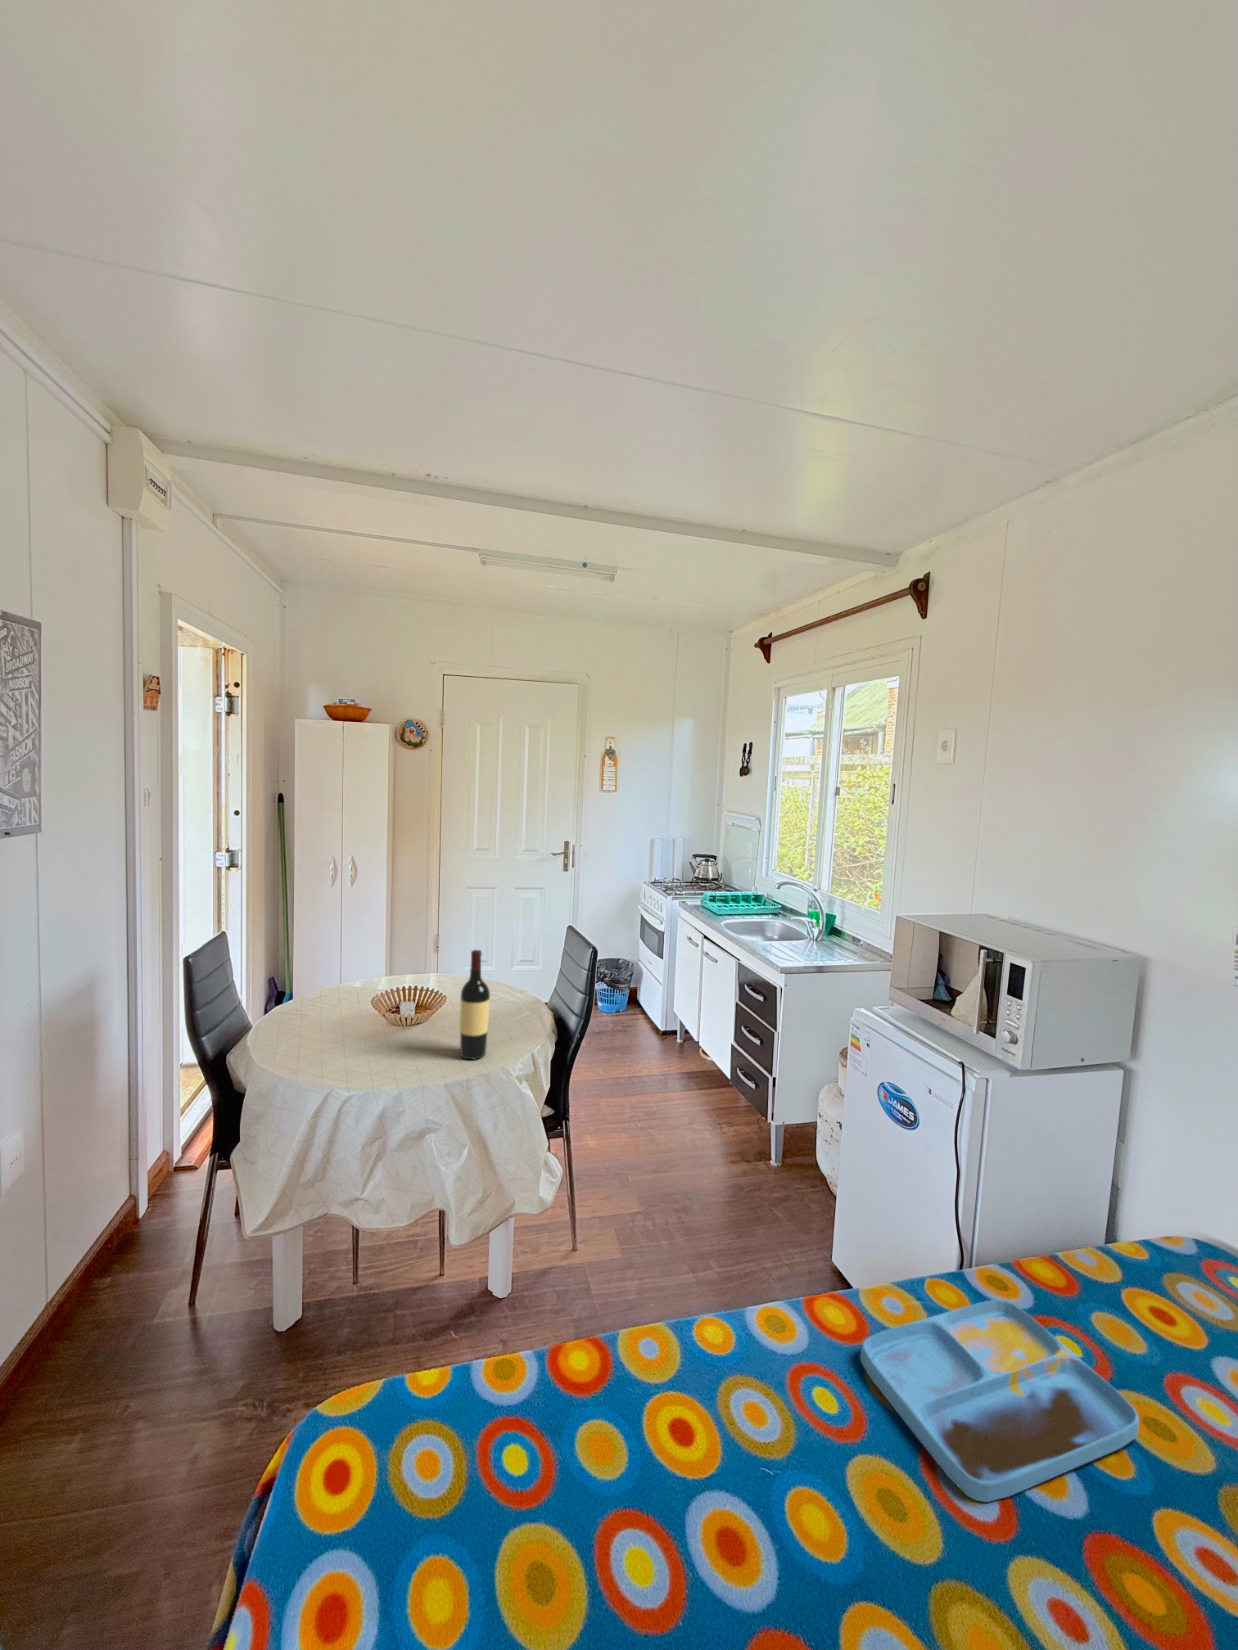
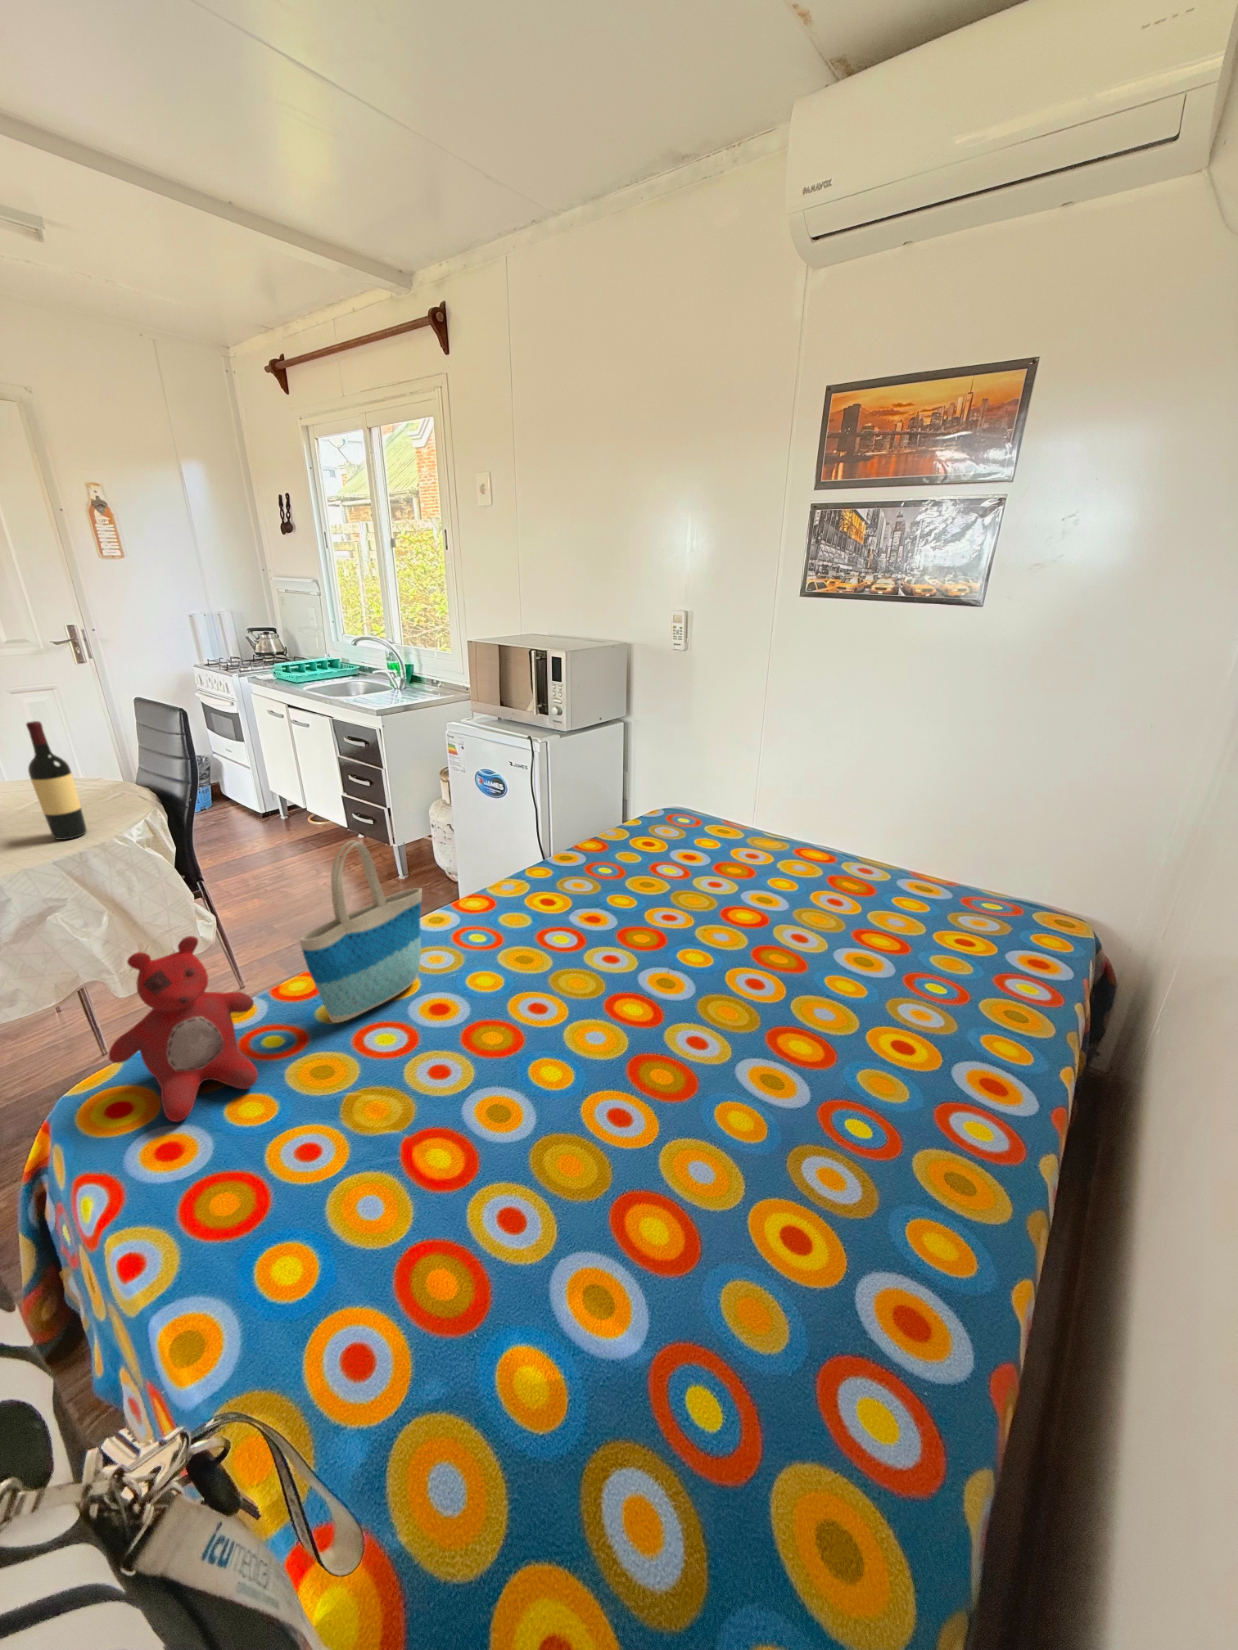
tote bag: none [566,1226,744,1488] -> present [300,840,422,1023]
stuffed bear: none [342,1292,502,1564] -> present [109,936,258,1122]
tray: present [860,1300,1139,1502] -> none [496,858,640,938]

